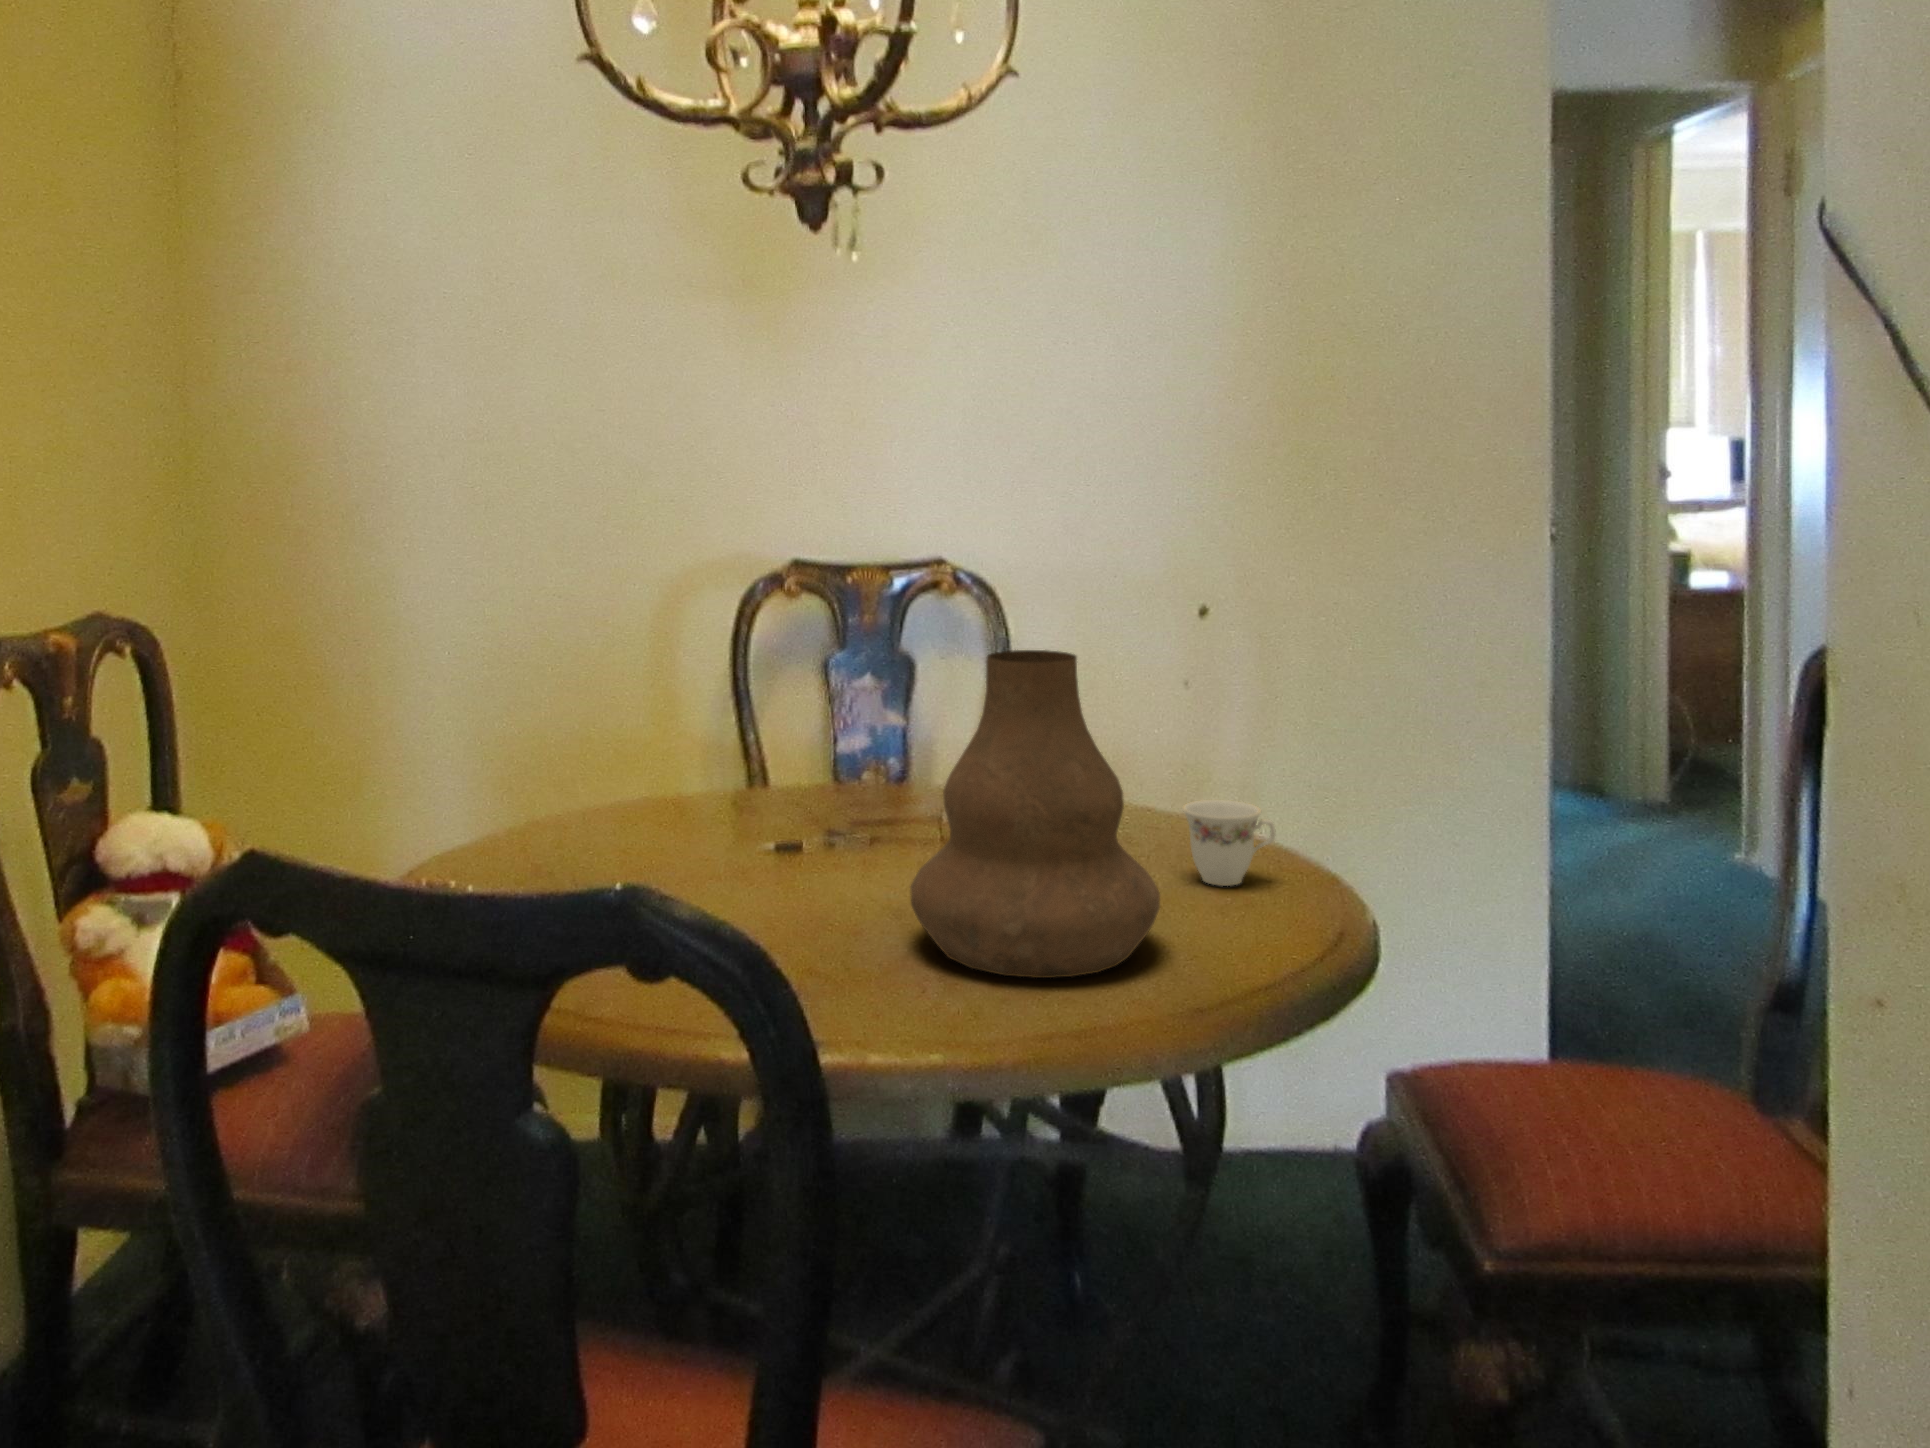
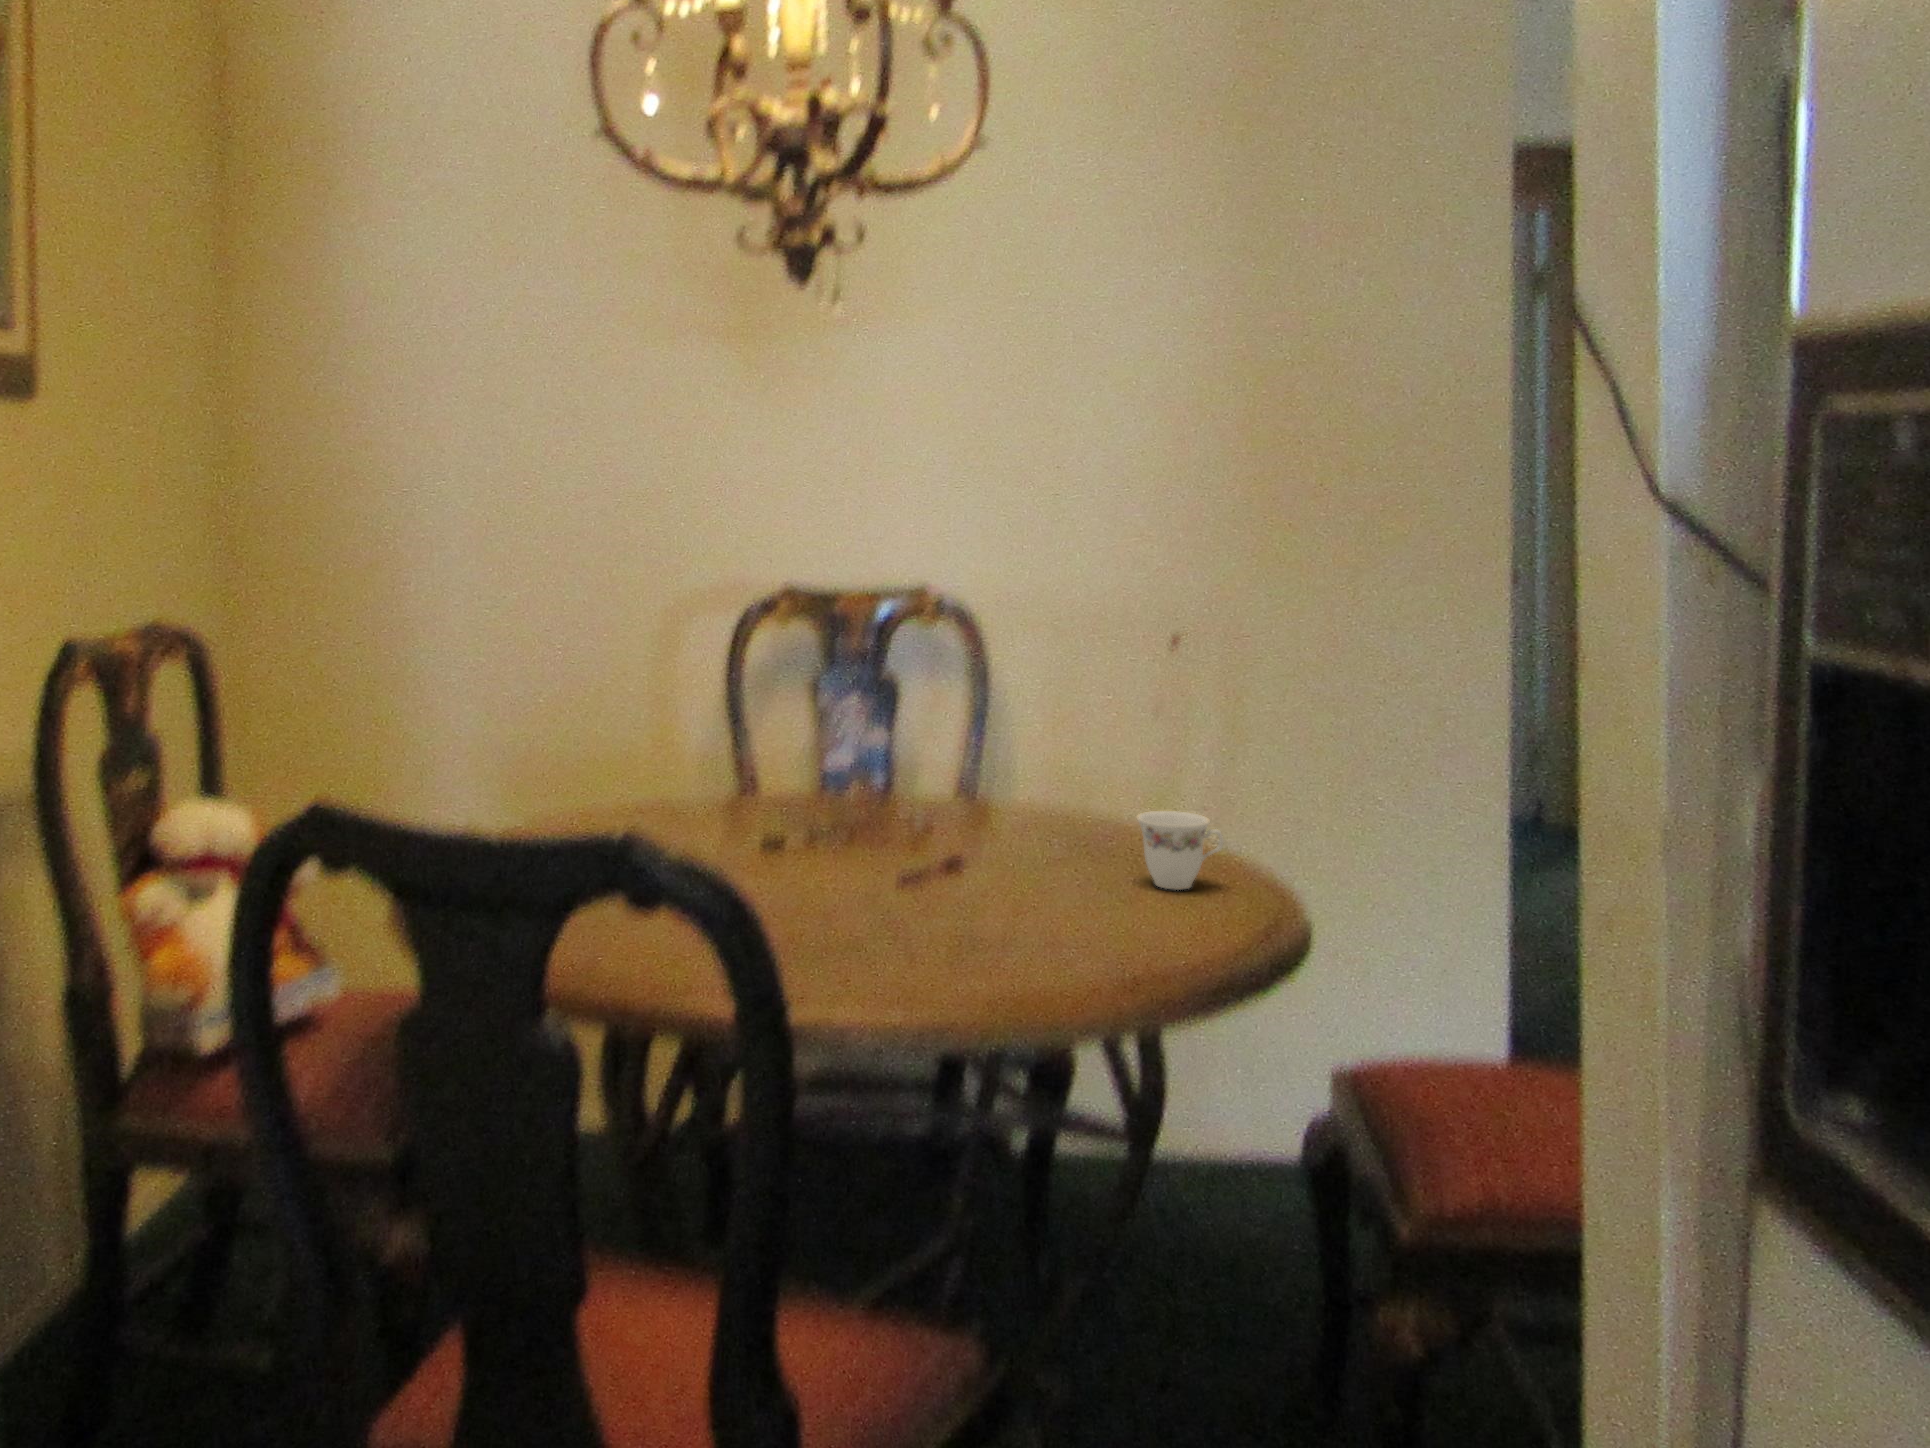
vase: present [910,650,1160,978] -> none [881,665,1109,961]

